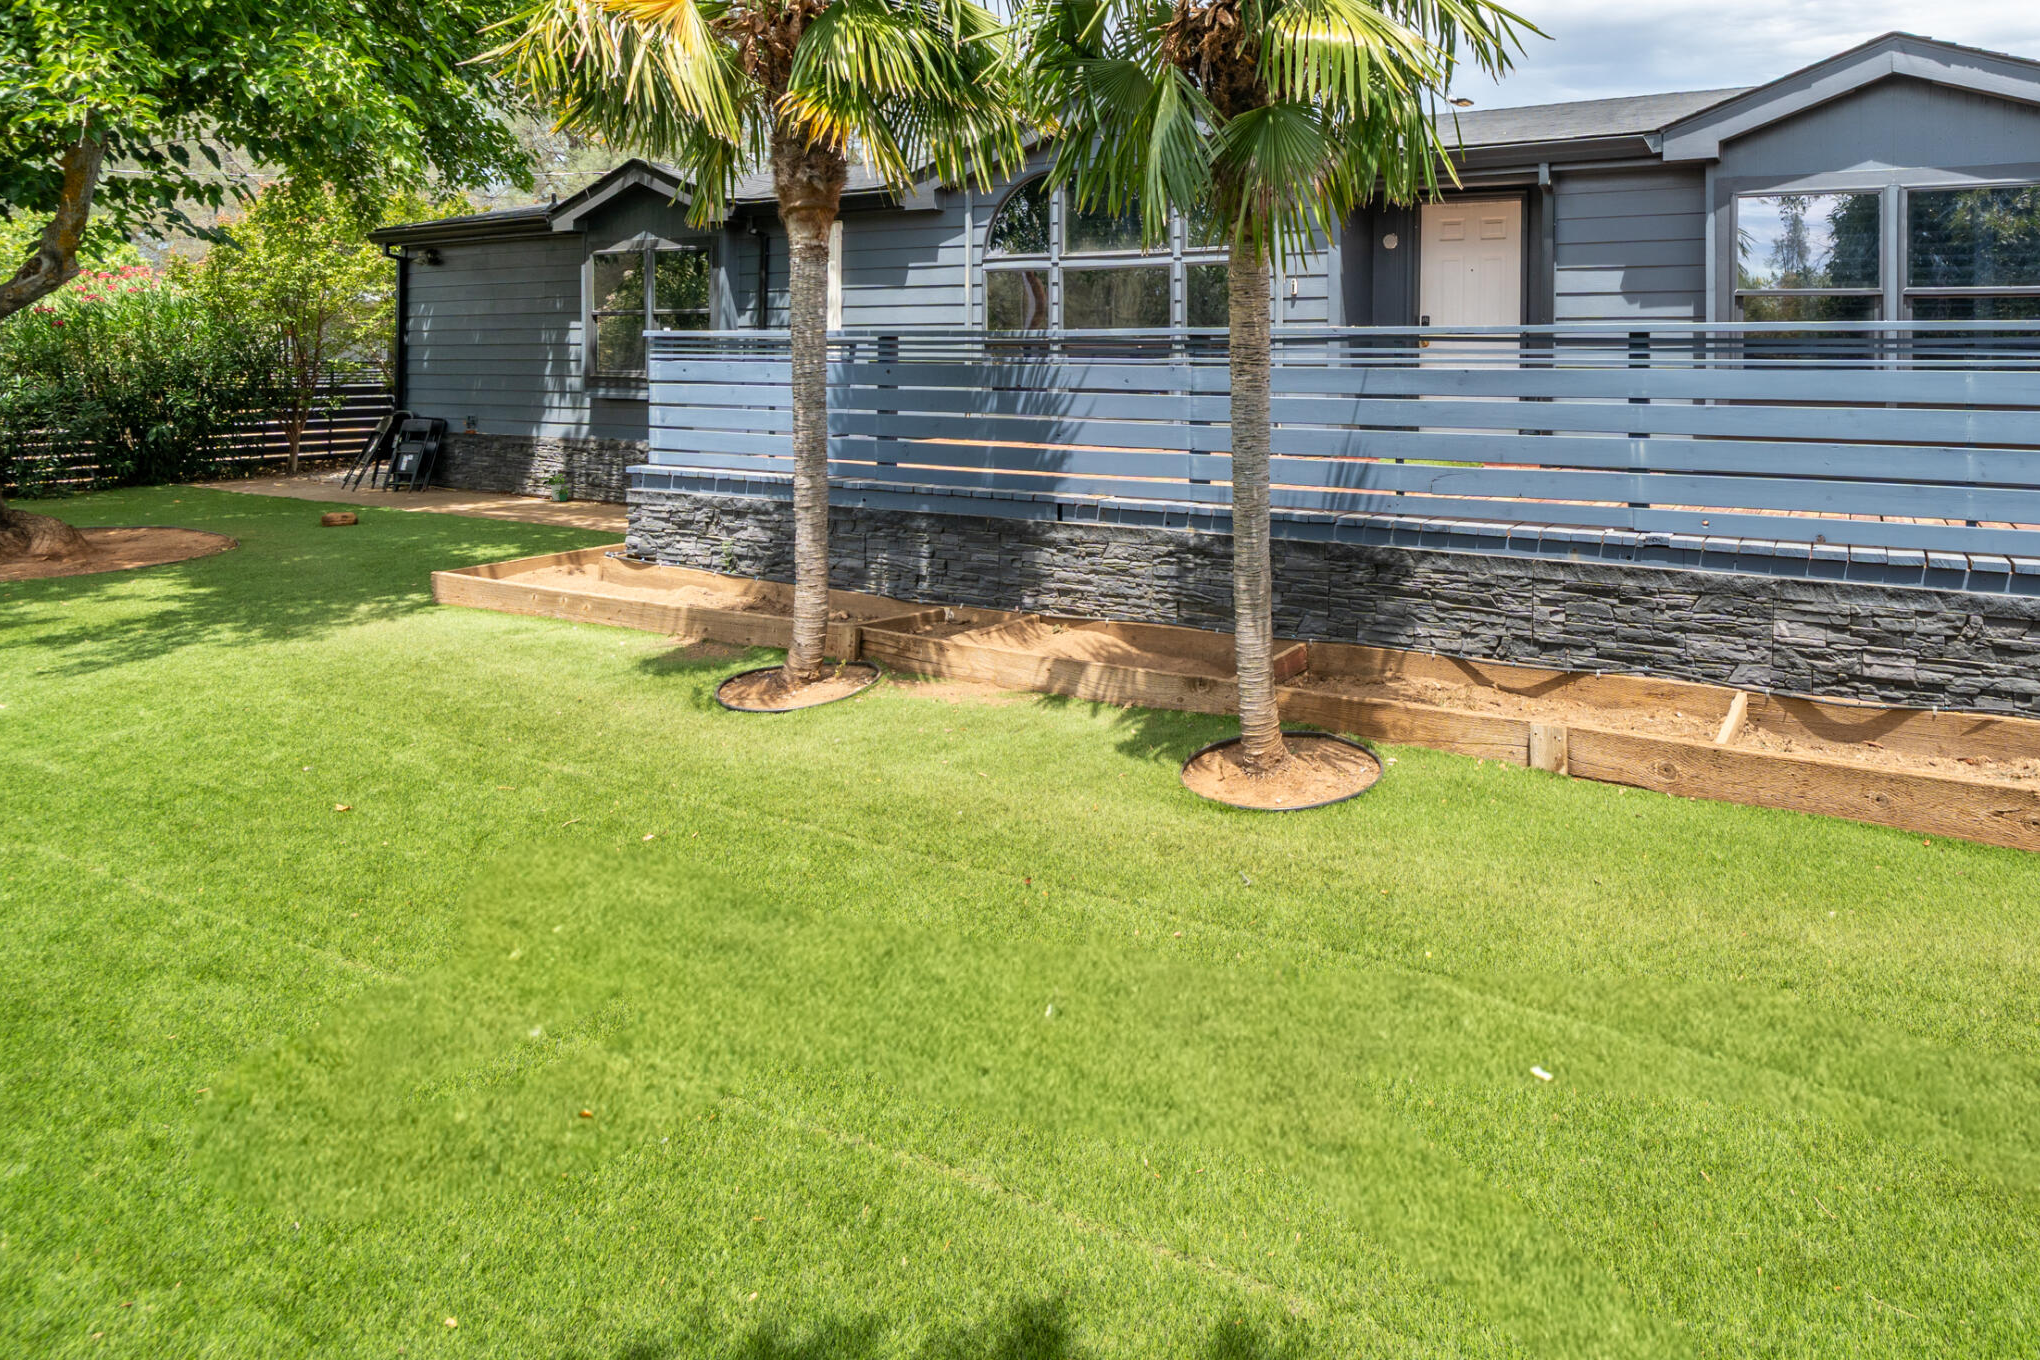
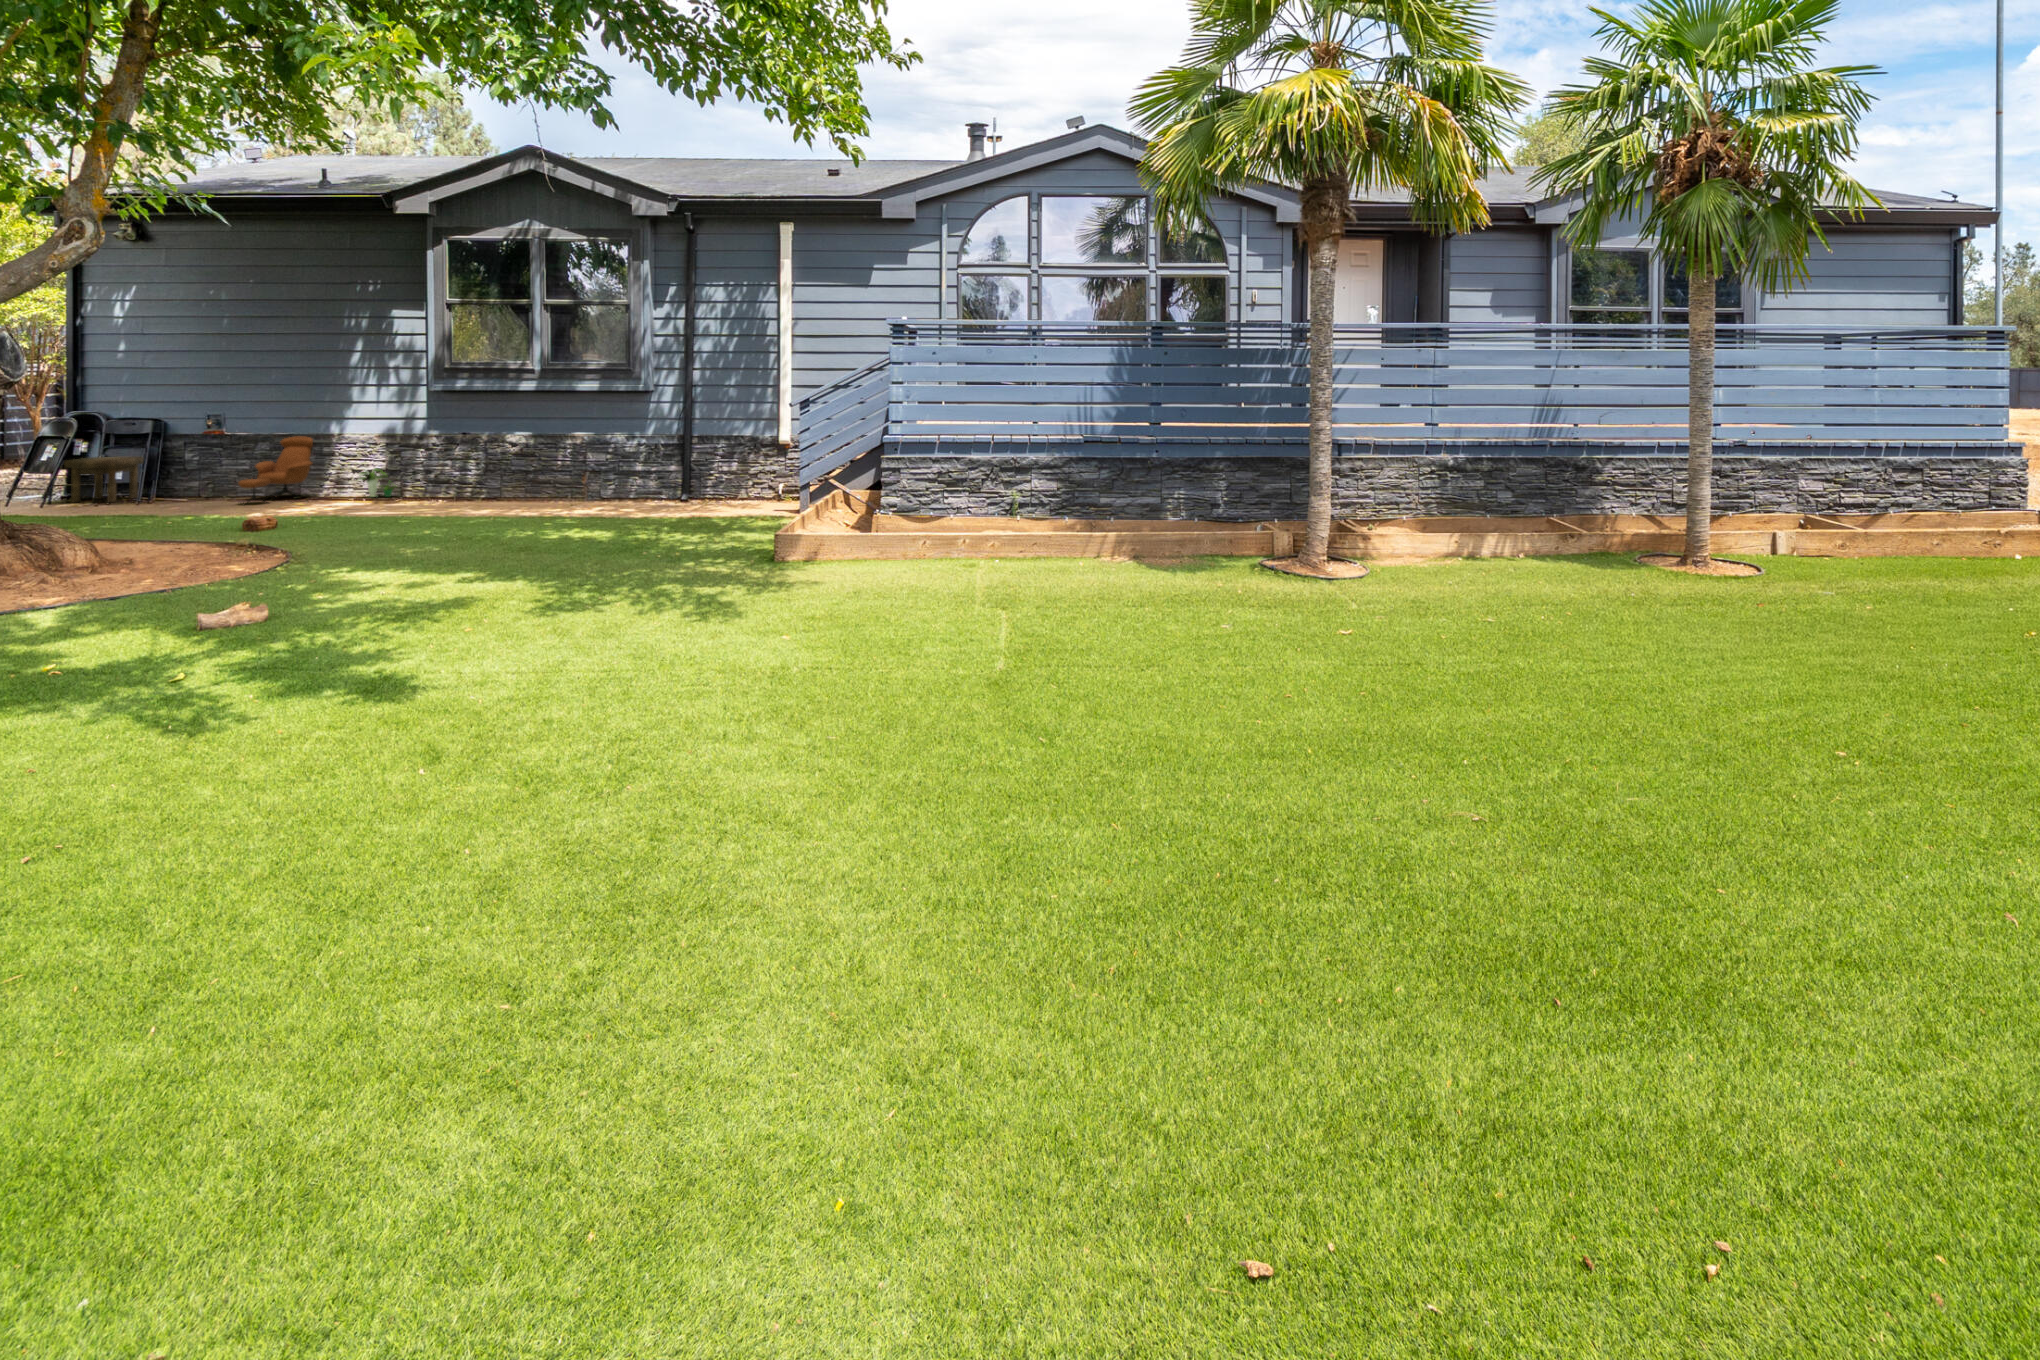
lounge chair: none [443,443,531,503] -> present [238,436,313,502]
stool: none [371,455,437,494] -> present [64,456,144,503]

